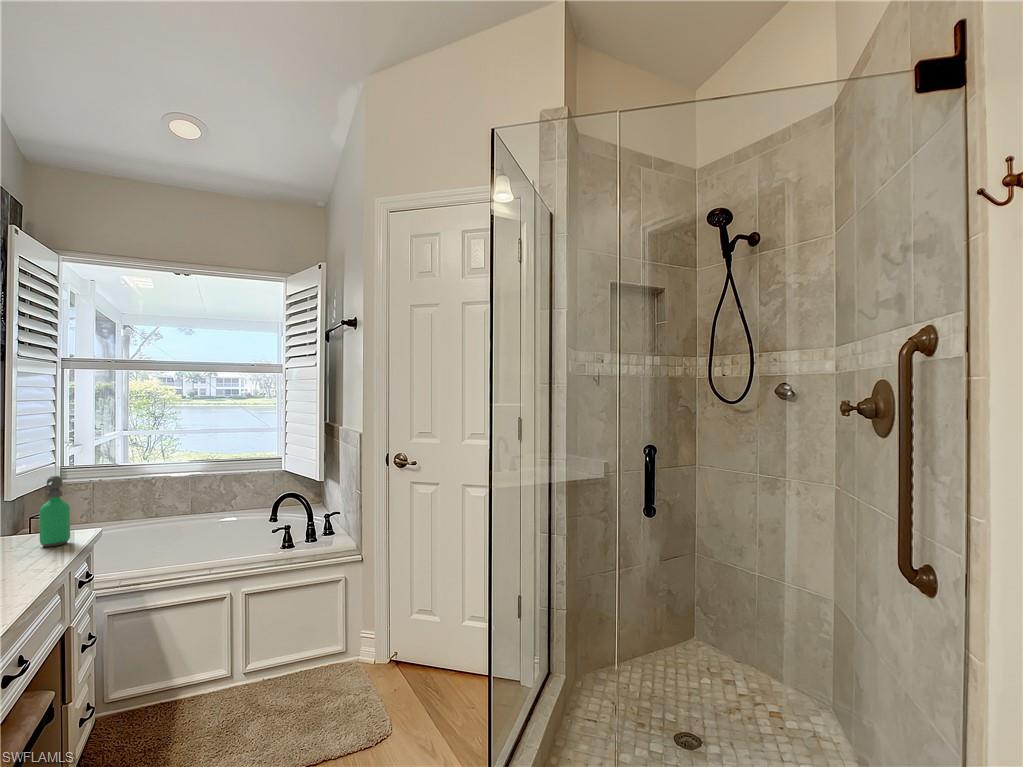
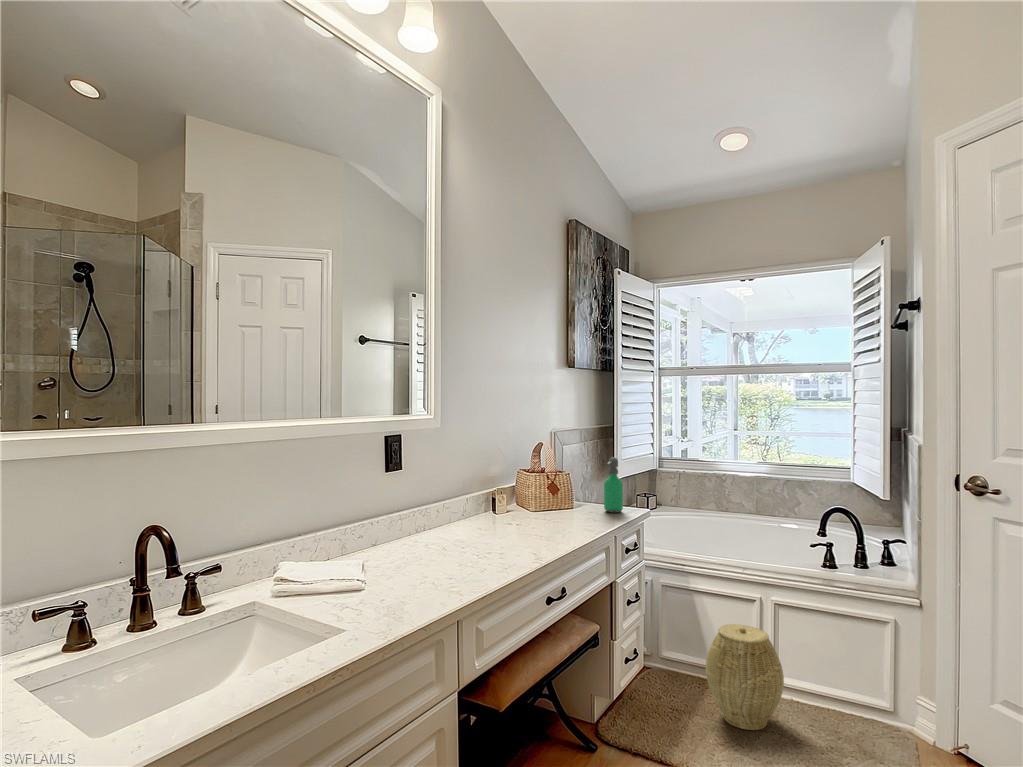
woven basket: none [179,624,262,732] -> present [706,624,784,730]

